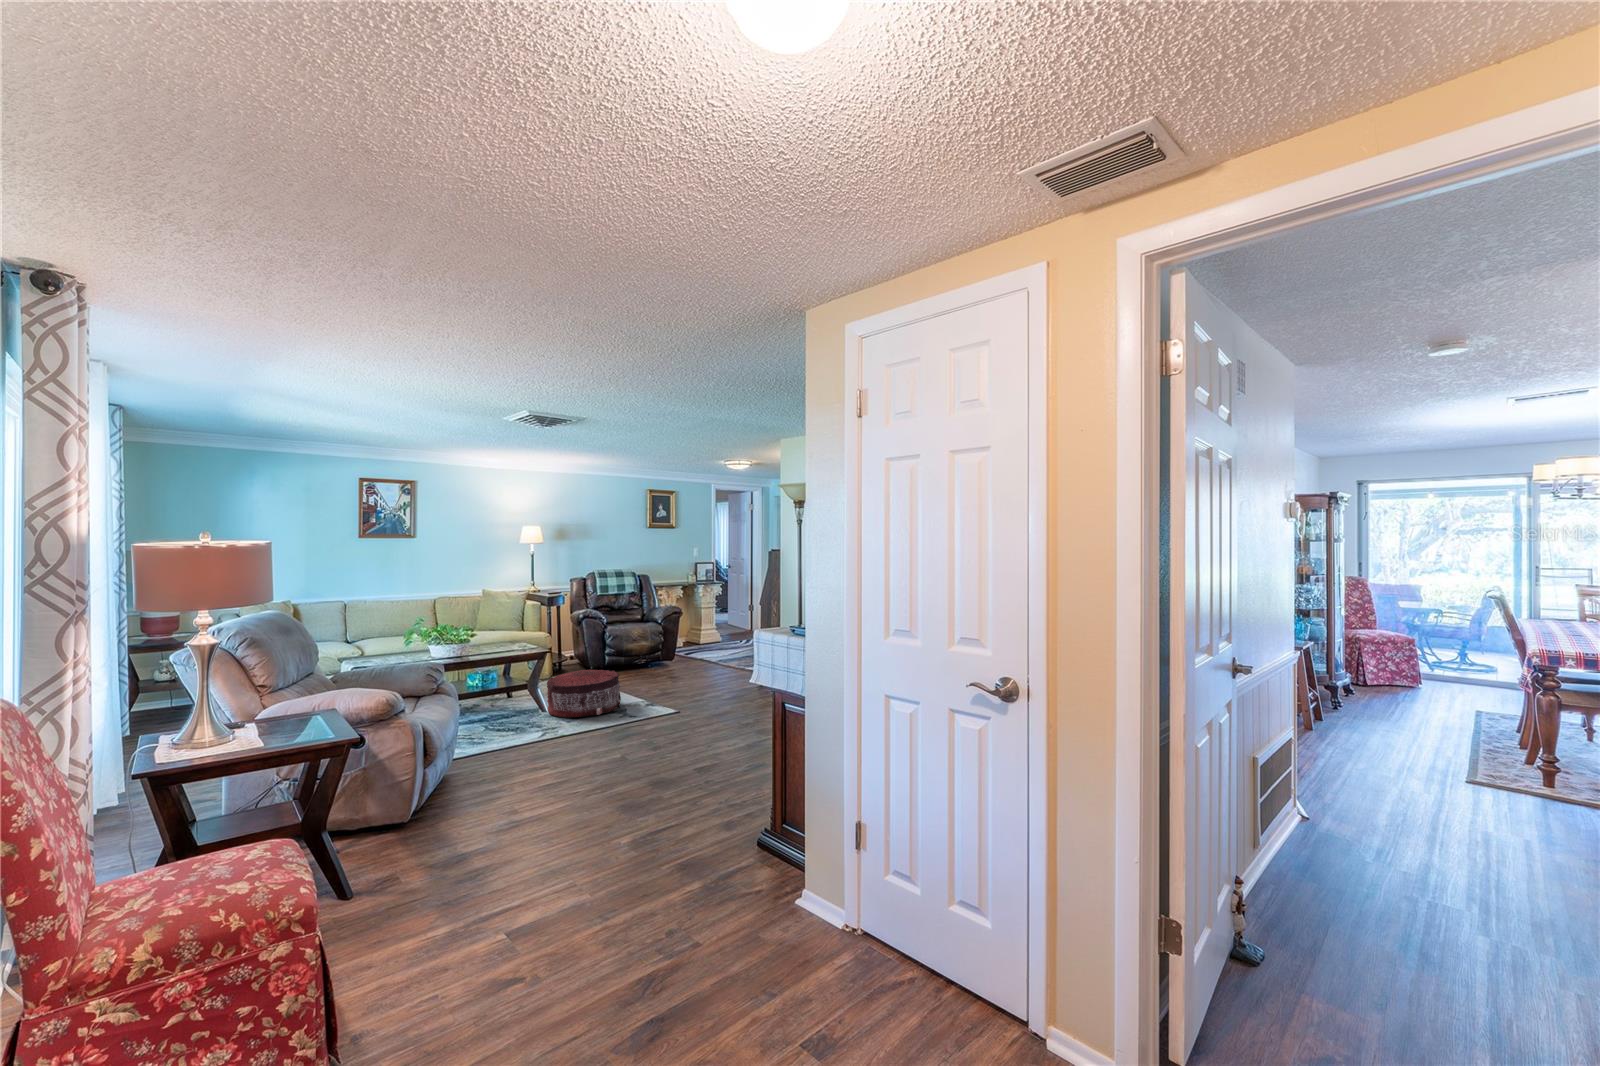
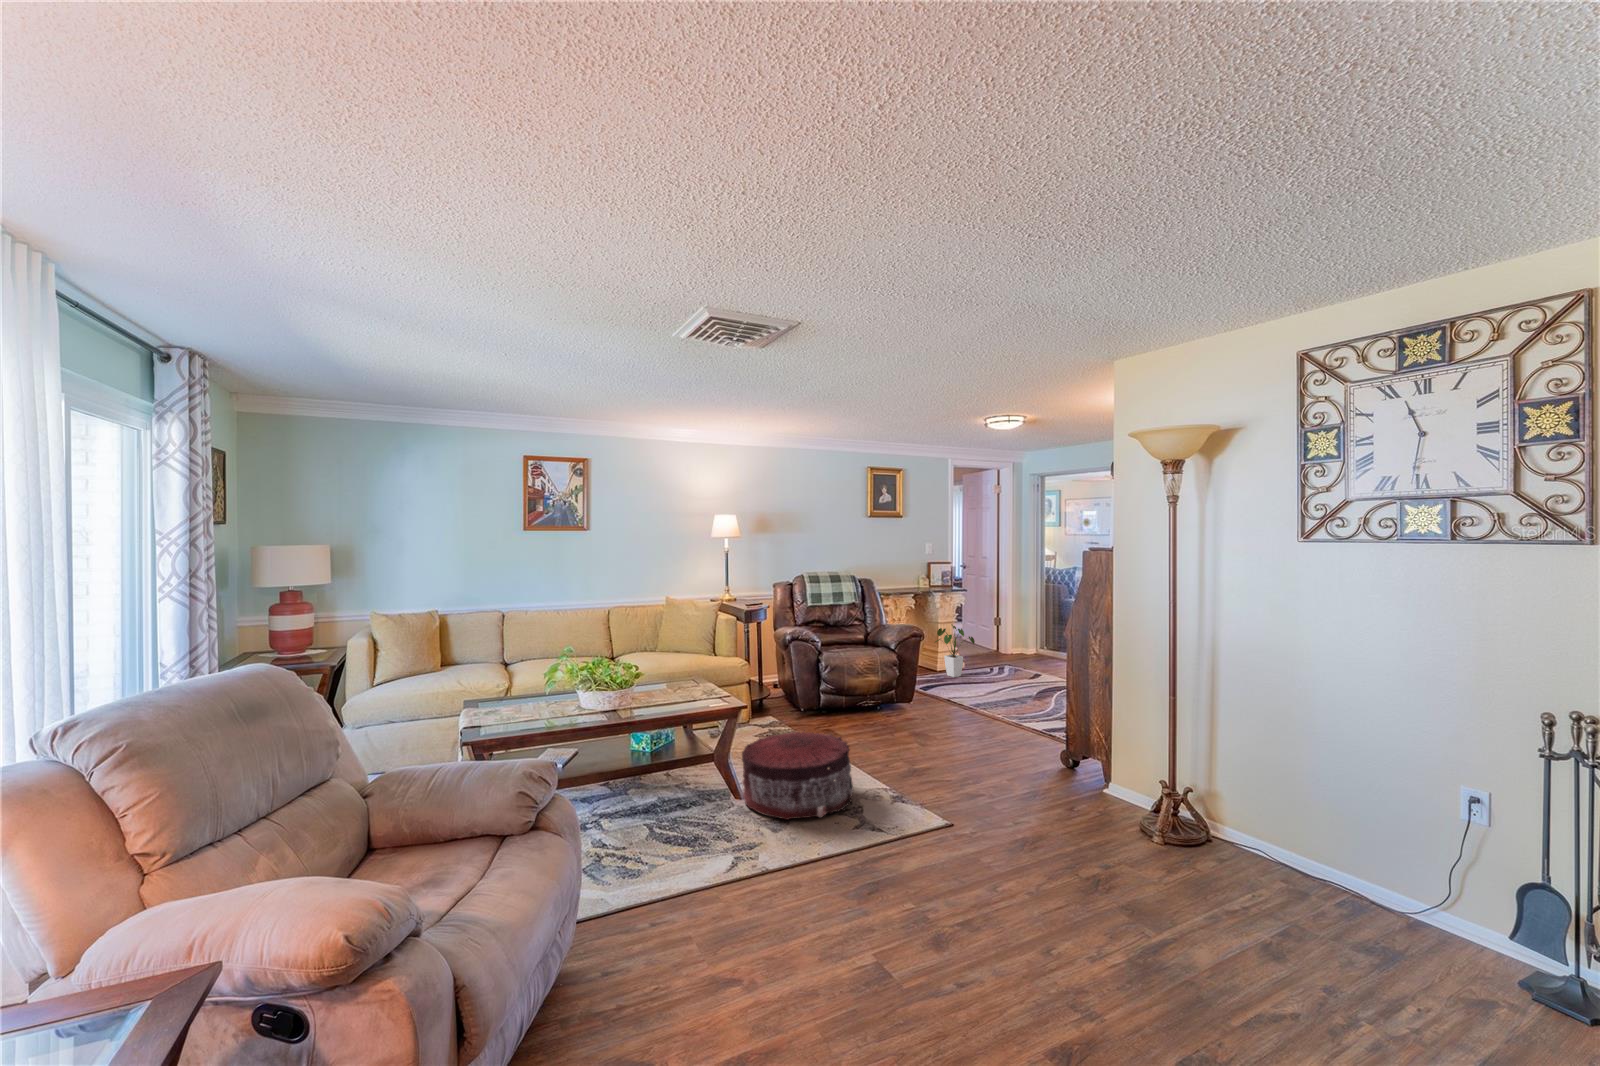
house plant: none [697,608,726,647] -> present [935,624,975,677]

